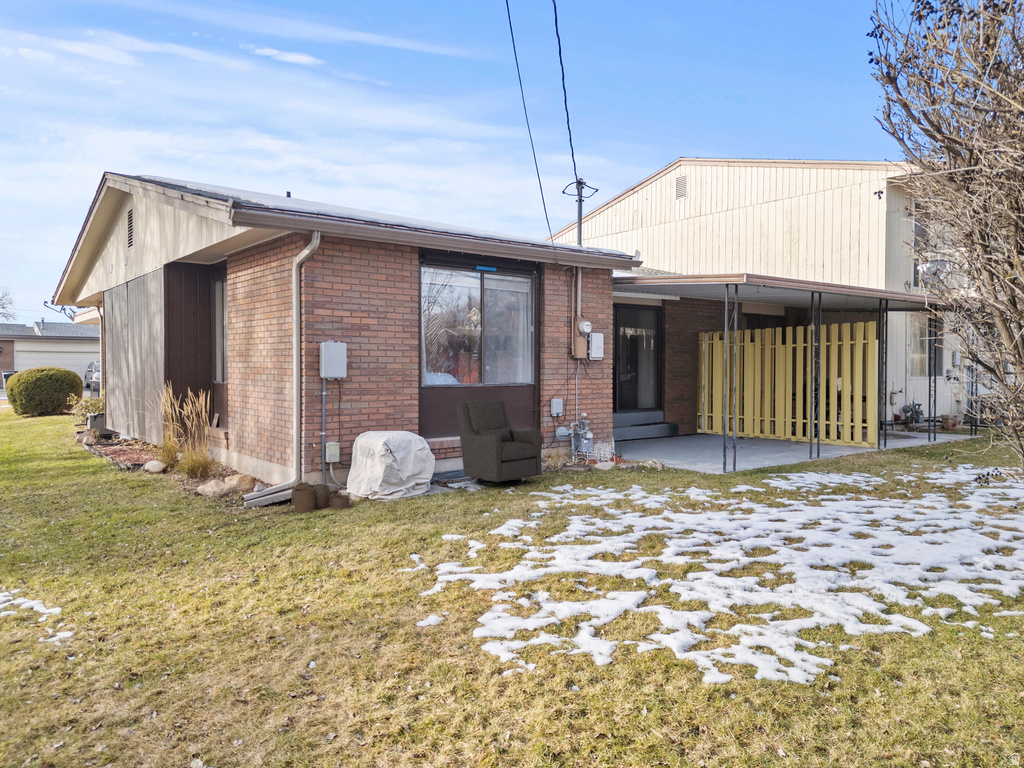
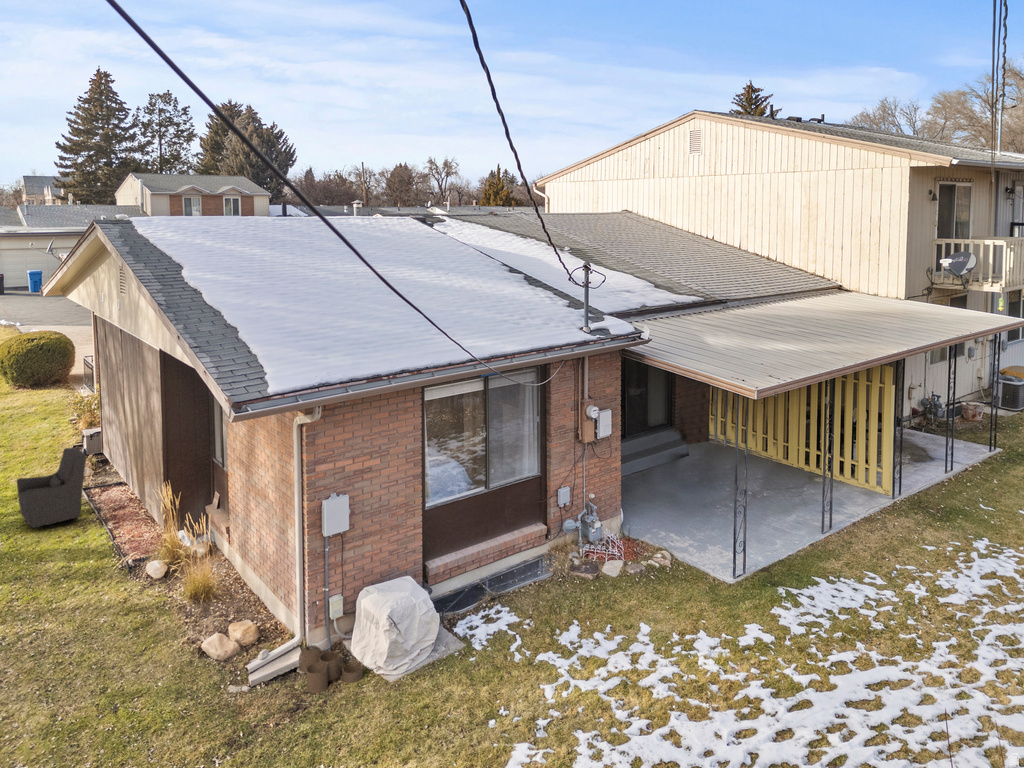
chair: present [456,399,541,486] -> present [17,448,86,528]

